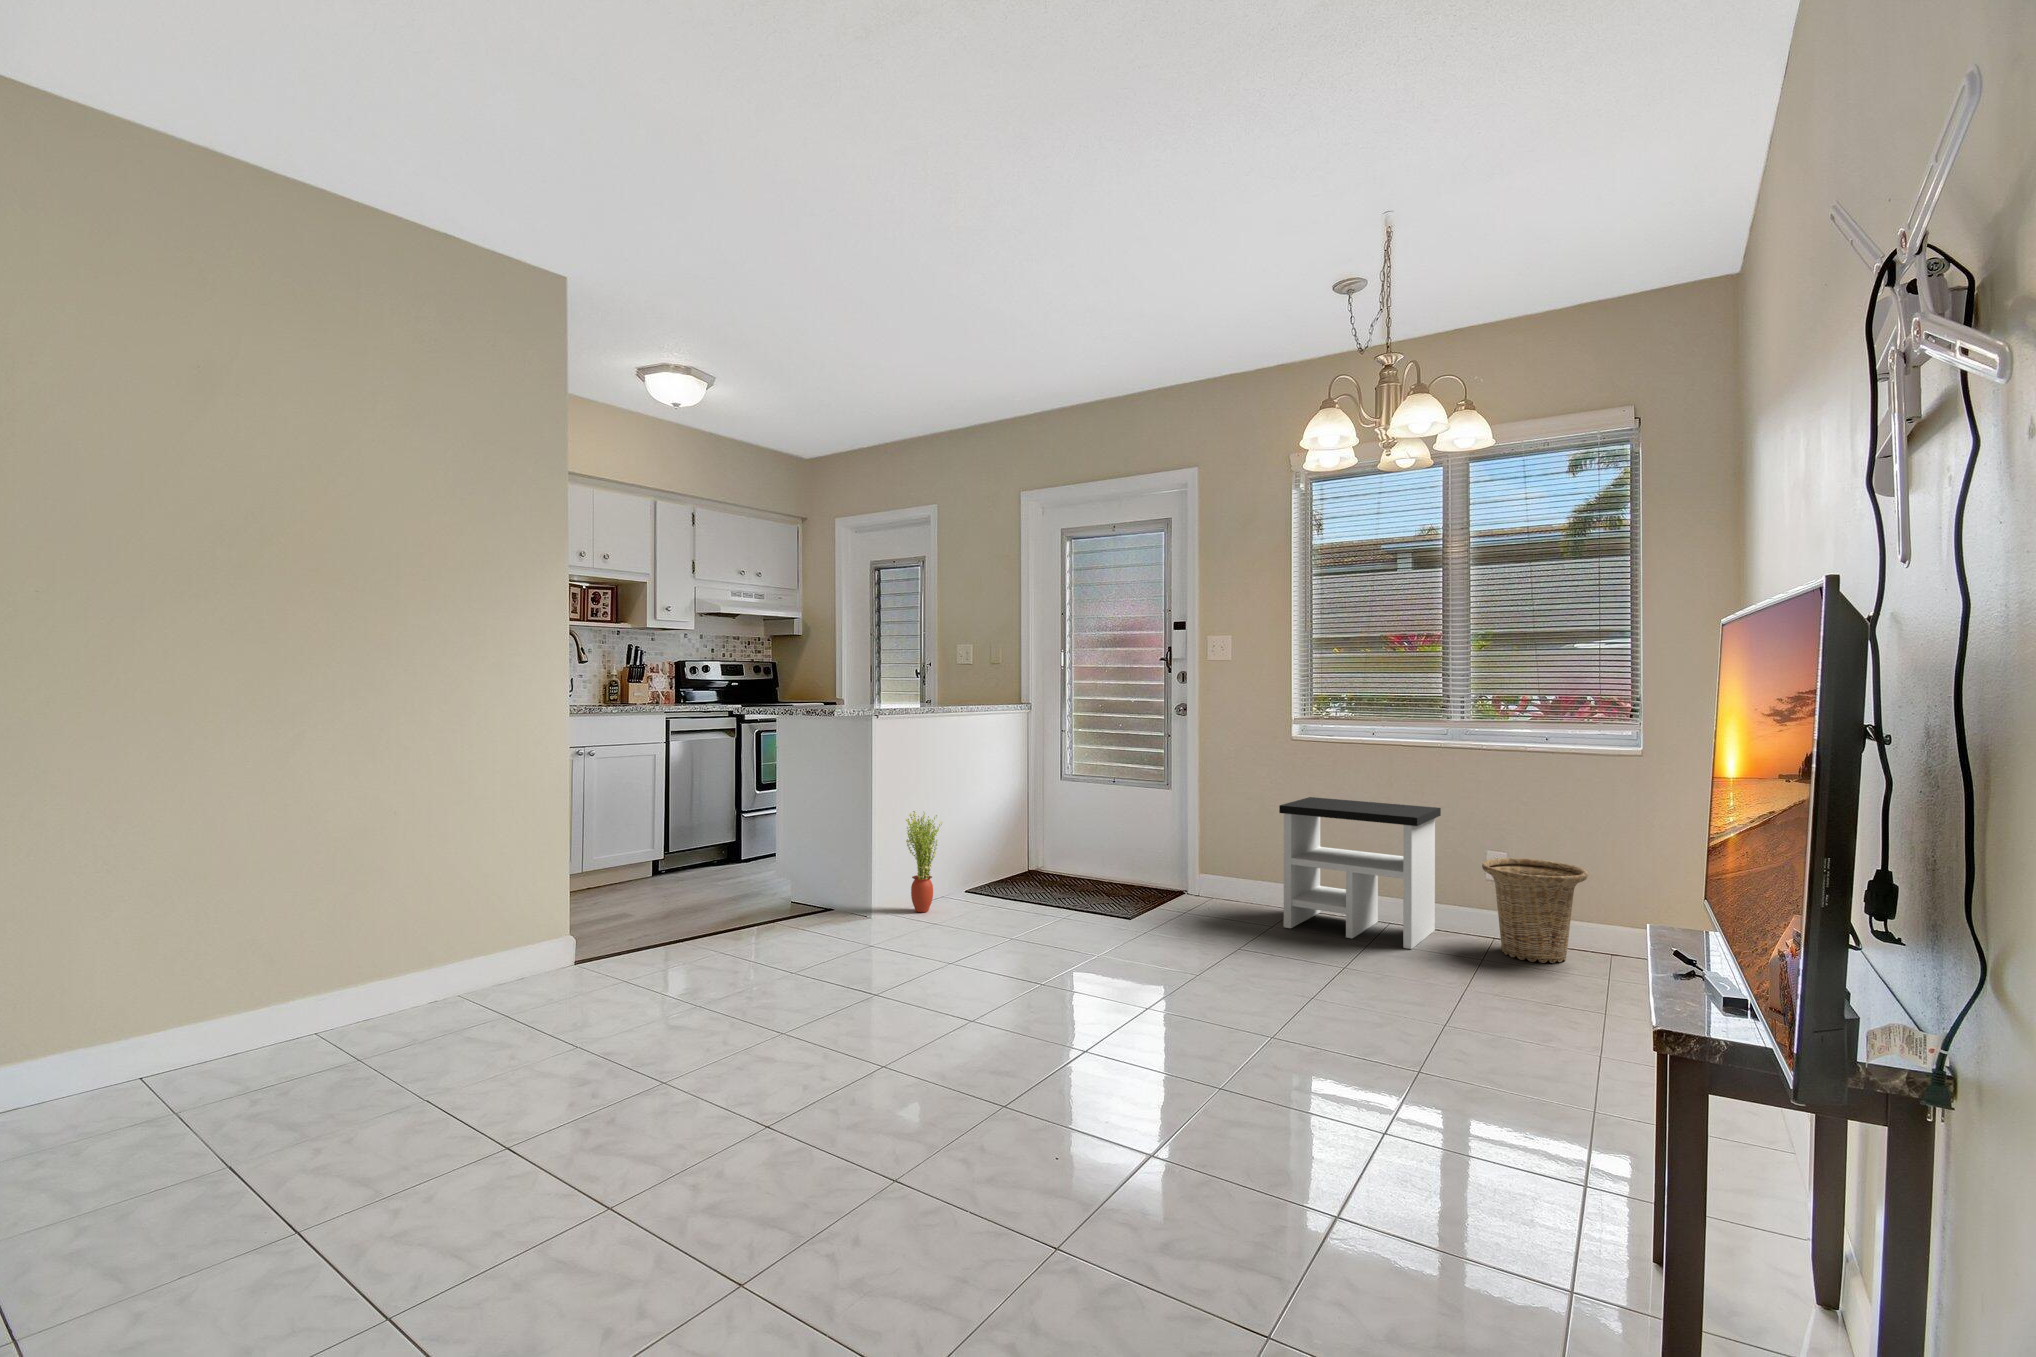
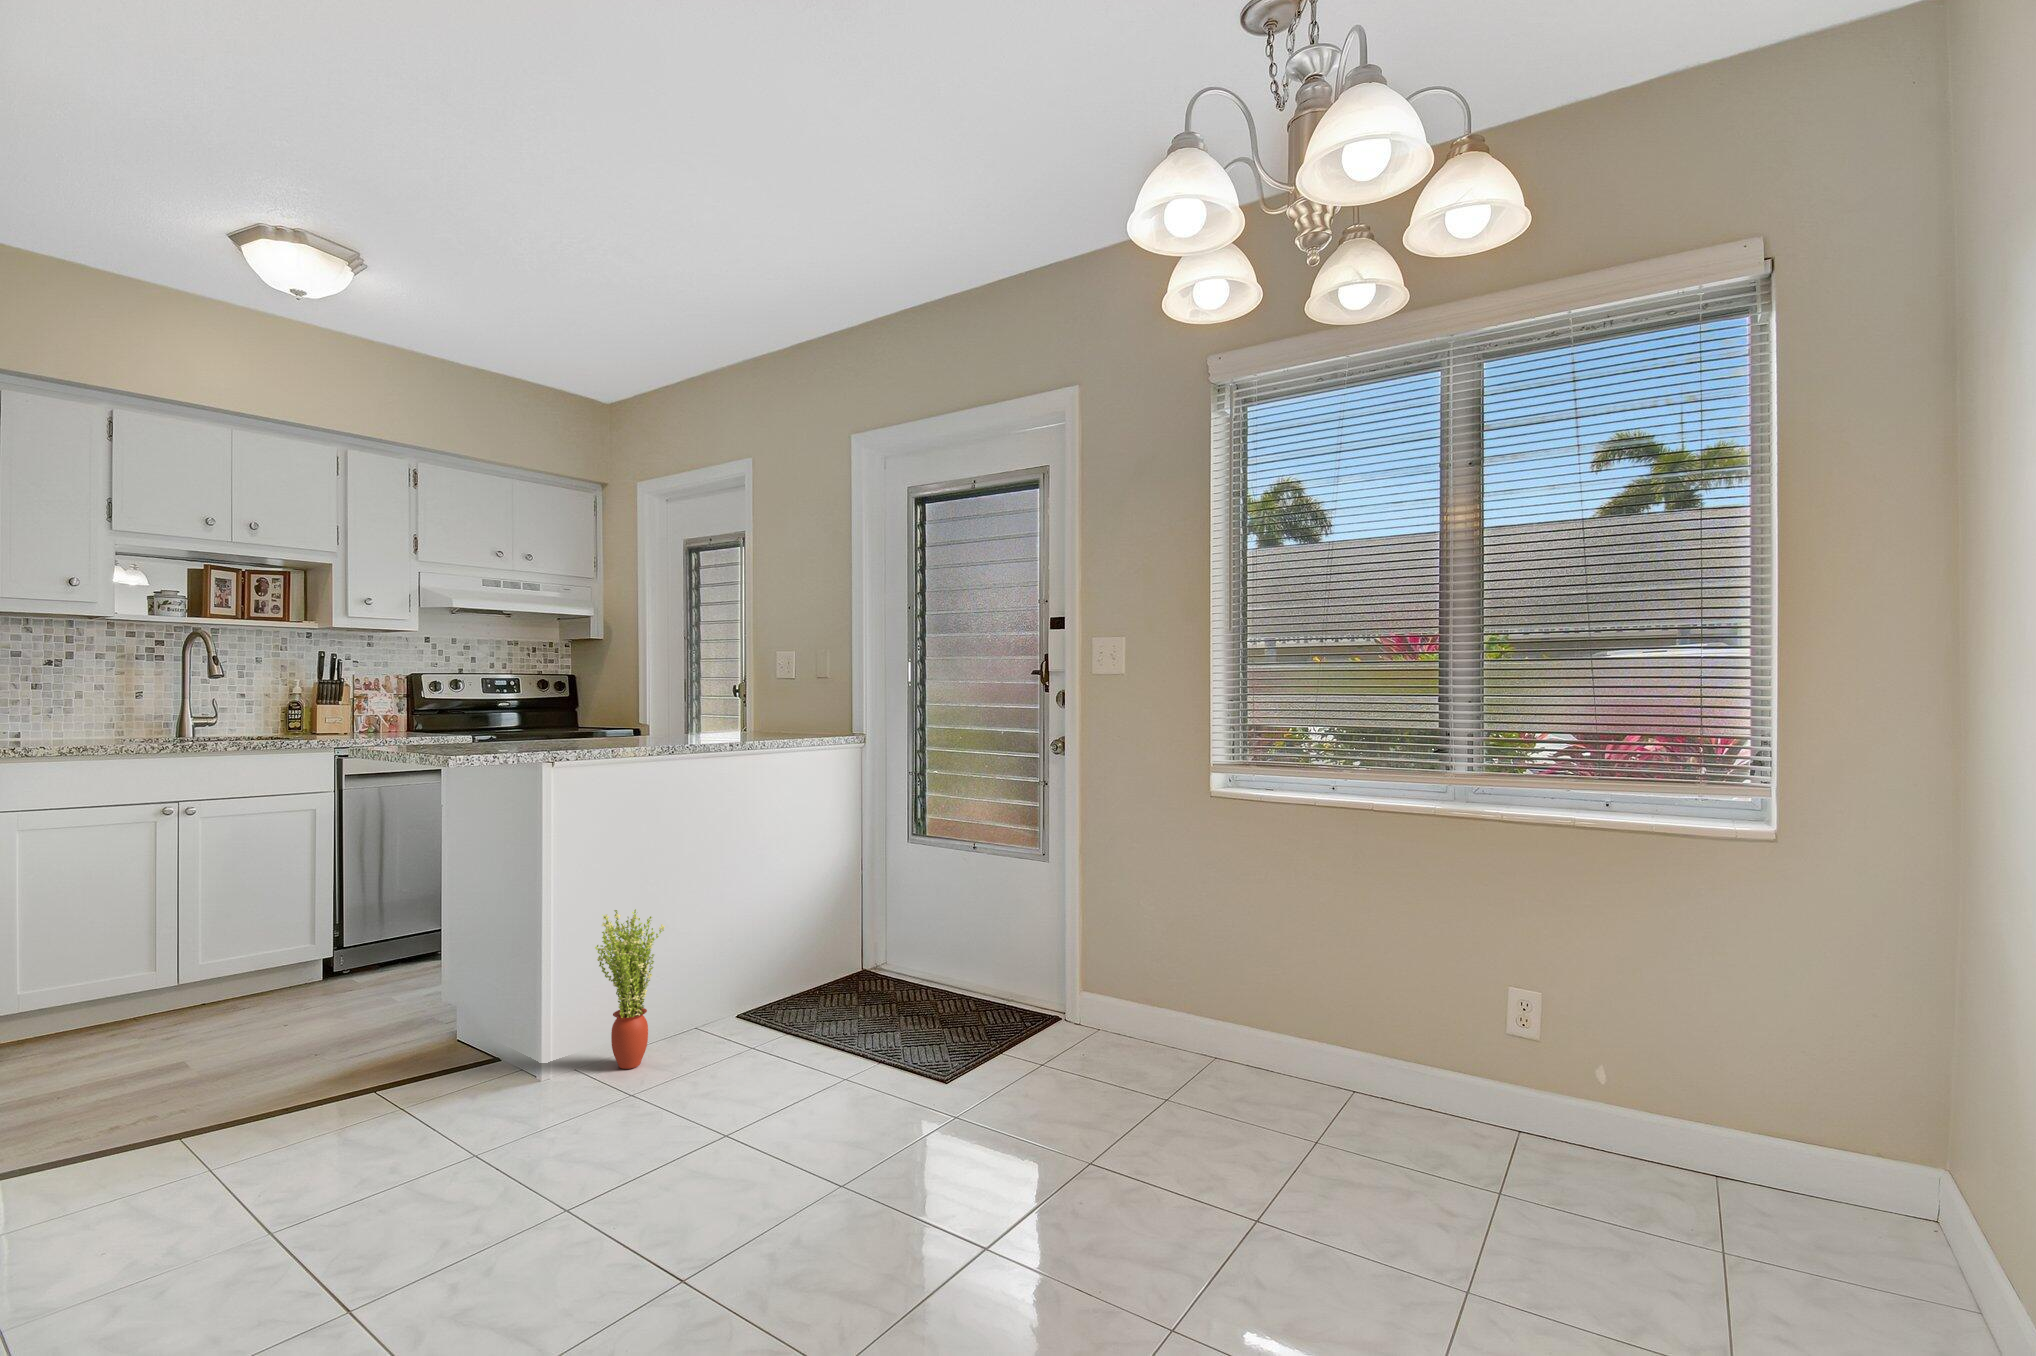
side table: present [1279,797,1441,949] -> none [1174,889,1435,1171]
basket: present [1482,858,1588,963] -> none [1501,1011,1687,1215]

